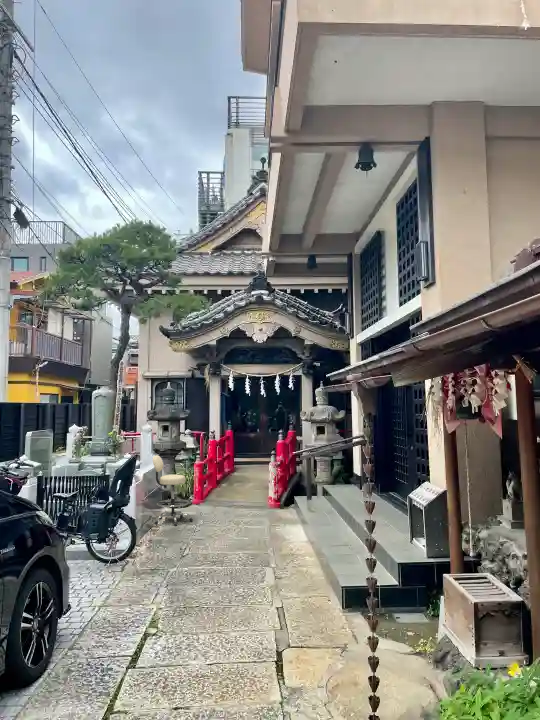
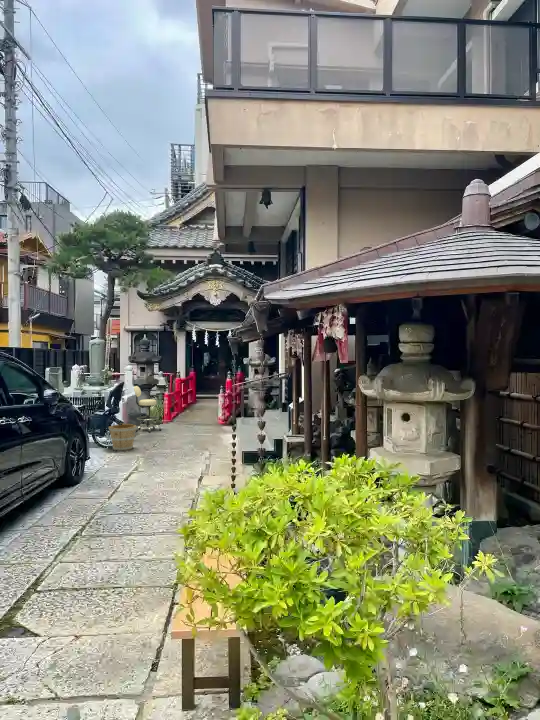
wooden bucket: none [110,521,155,569] -> present [109,424,136,450]

